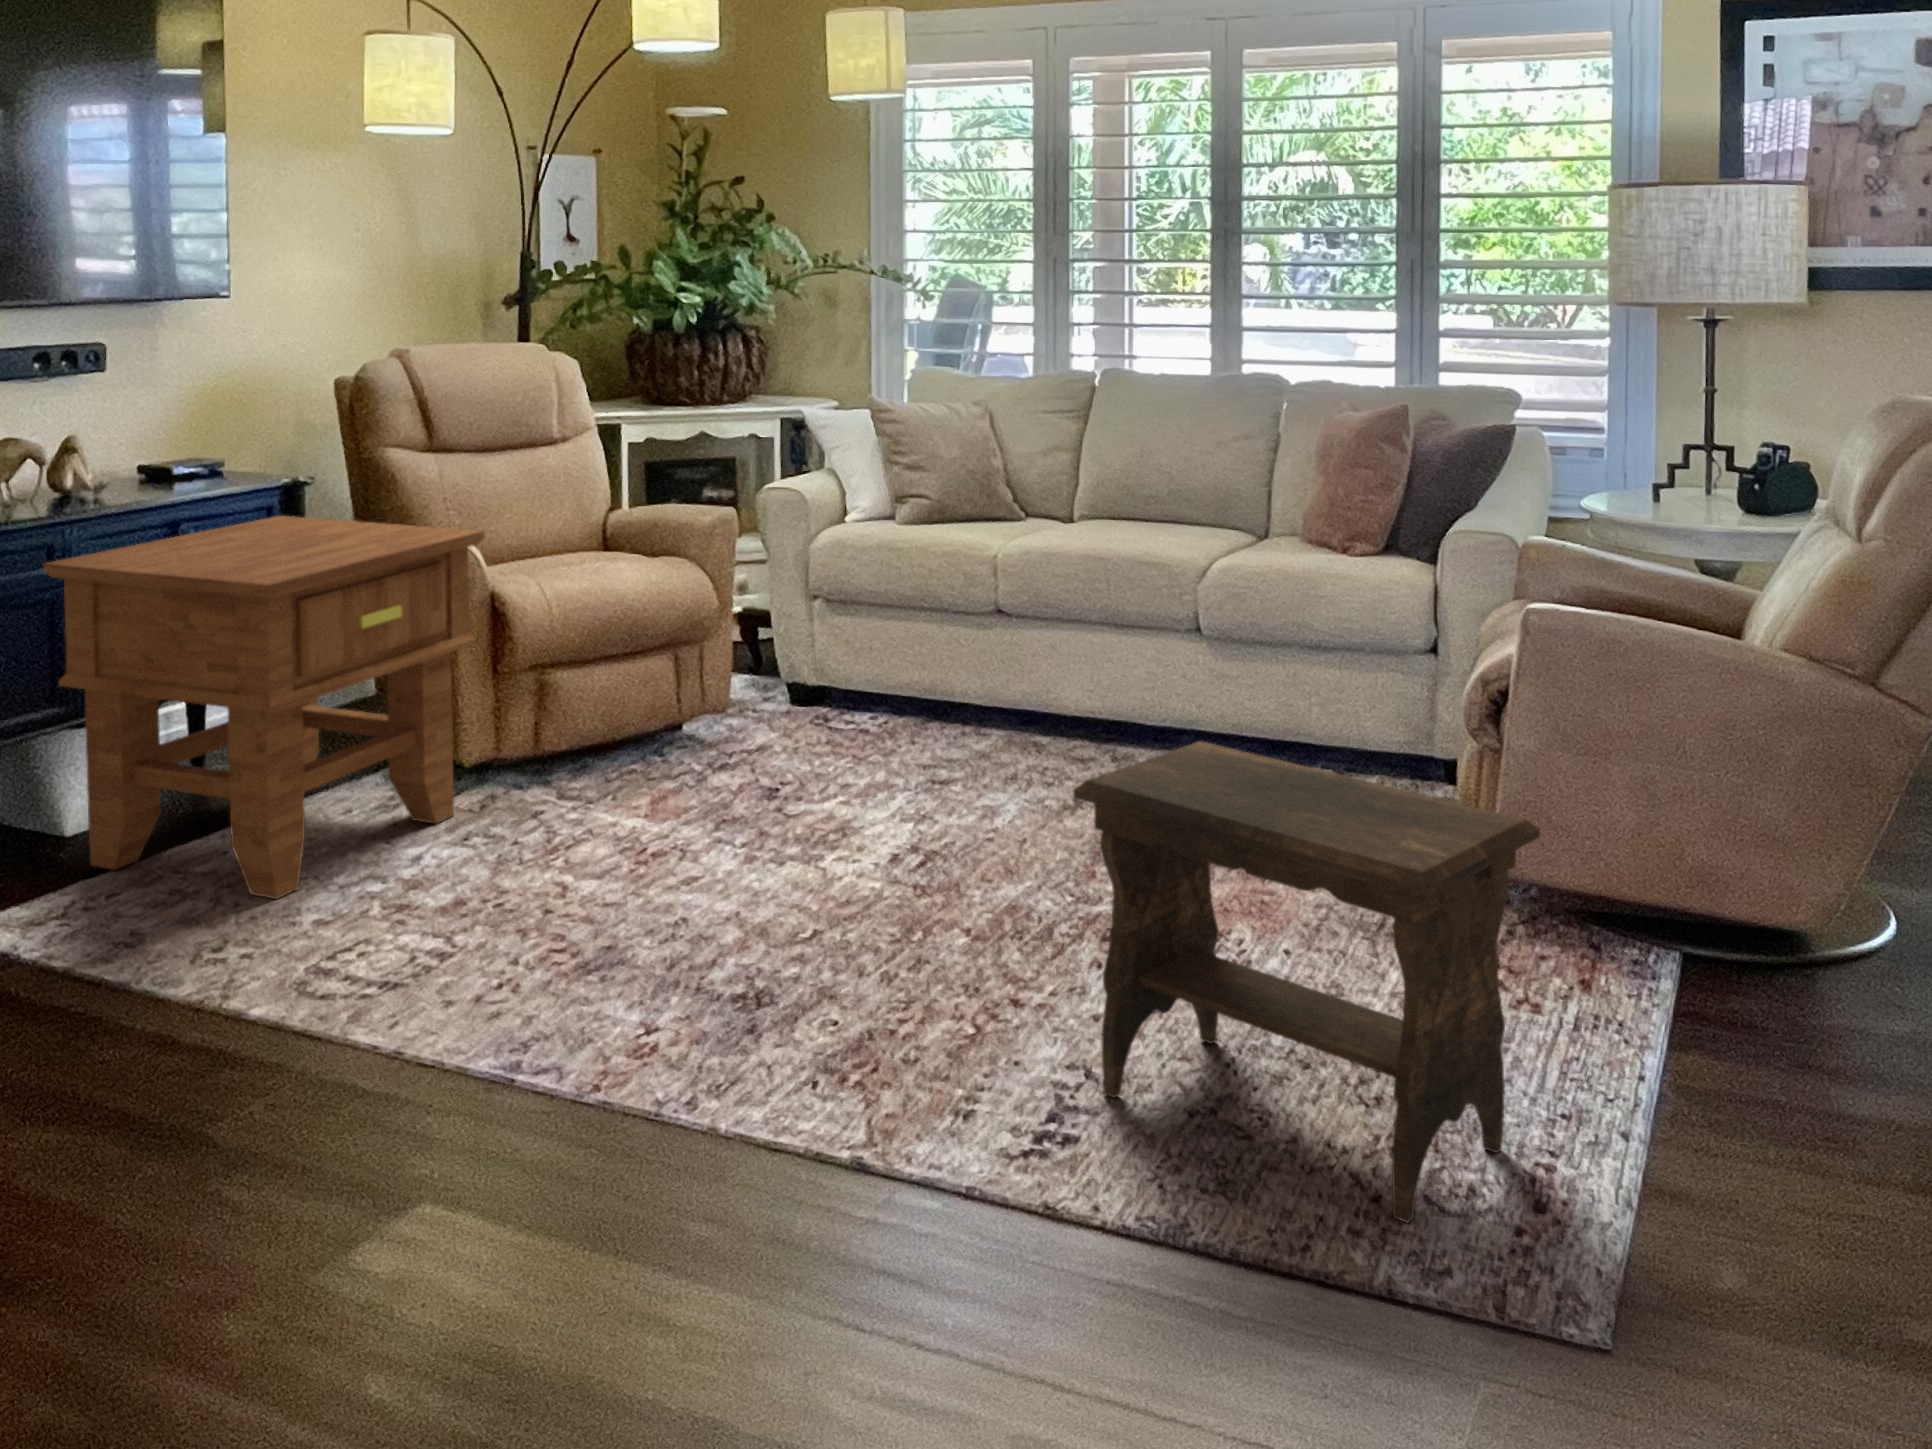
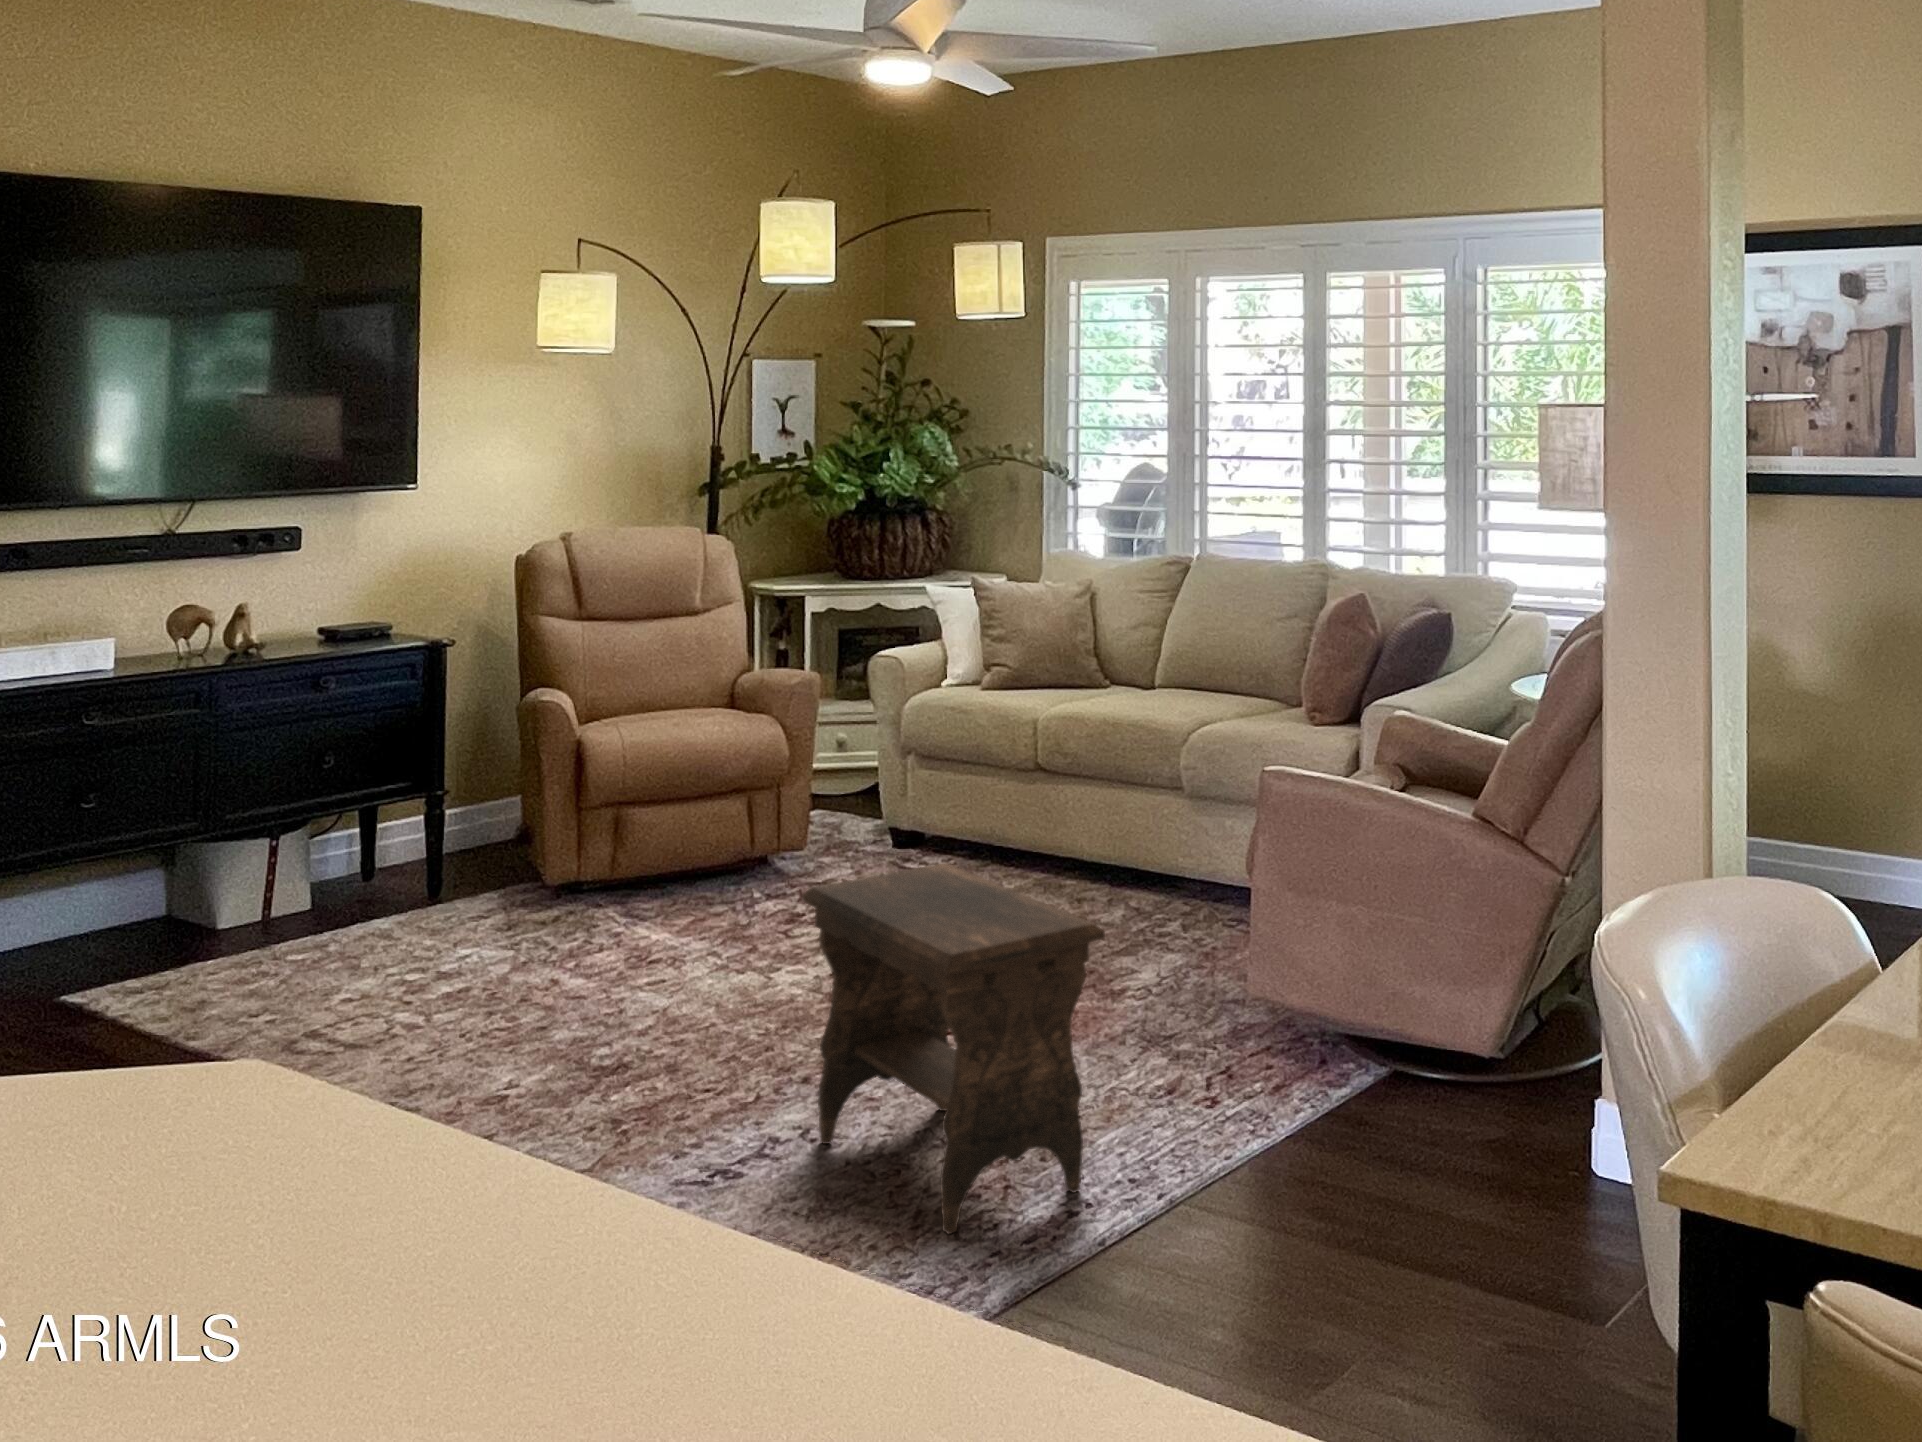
side table: present [43,516,485,899] -> none [187,671,562,983]

